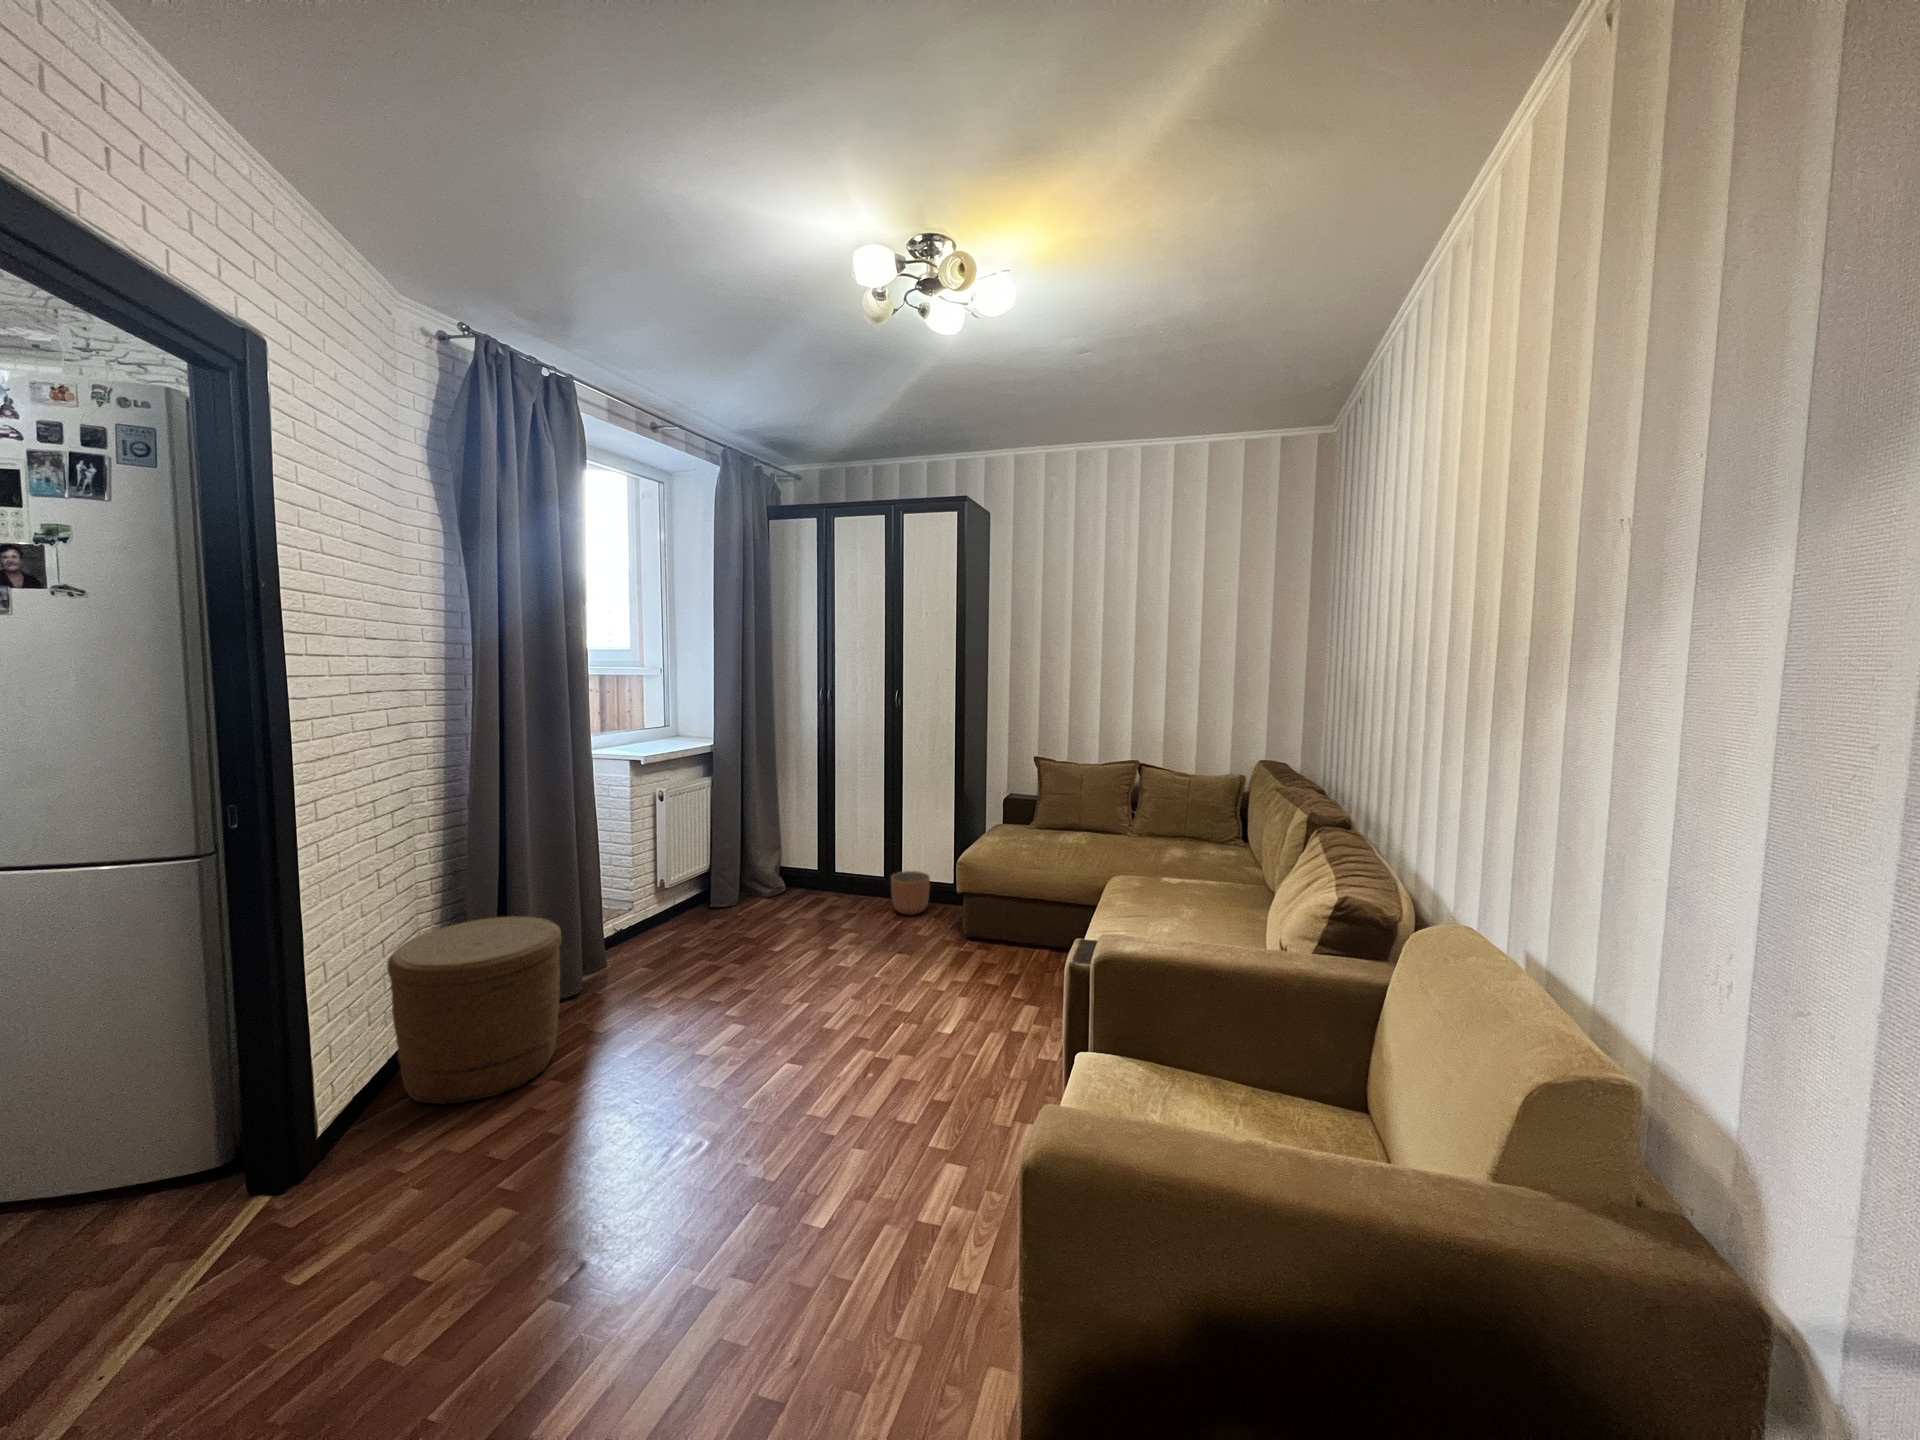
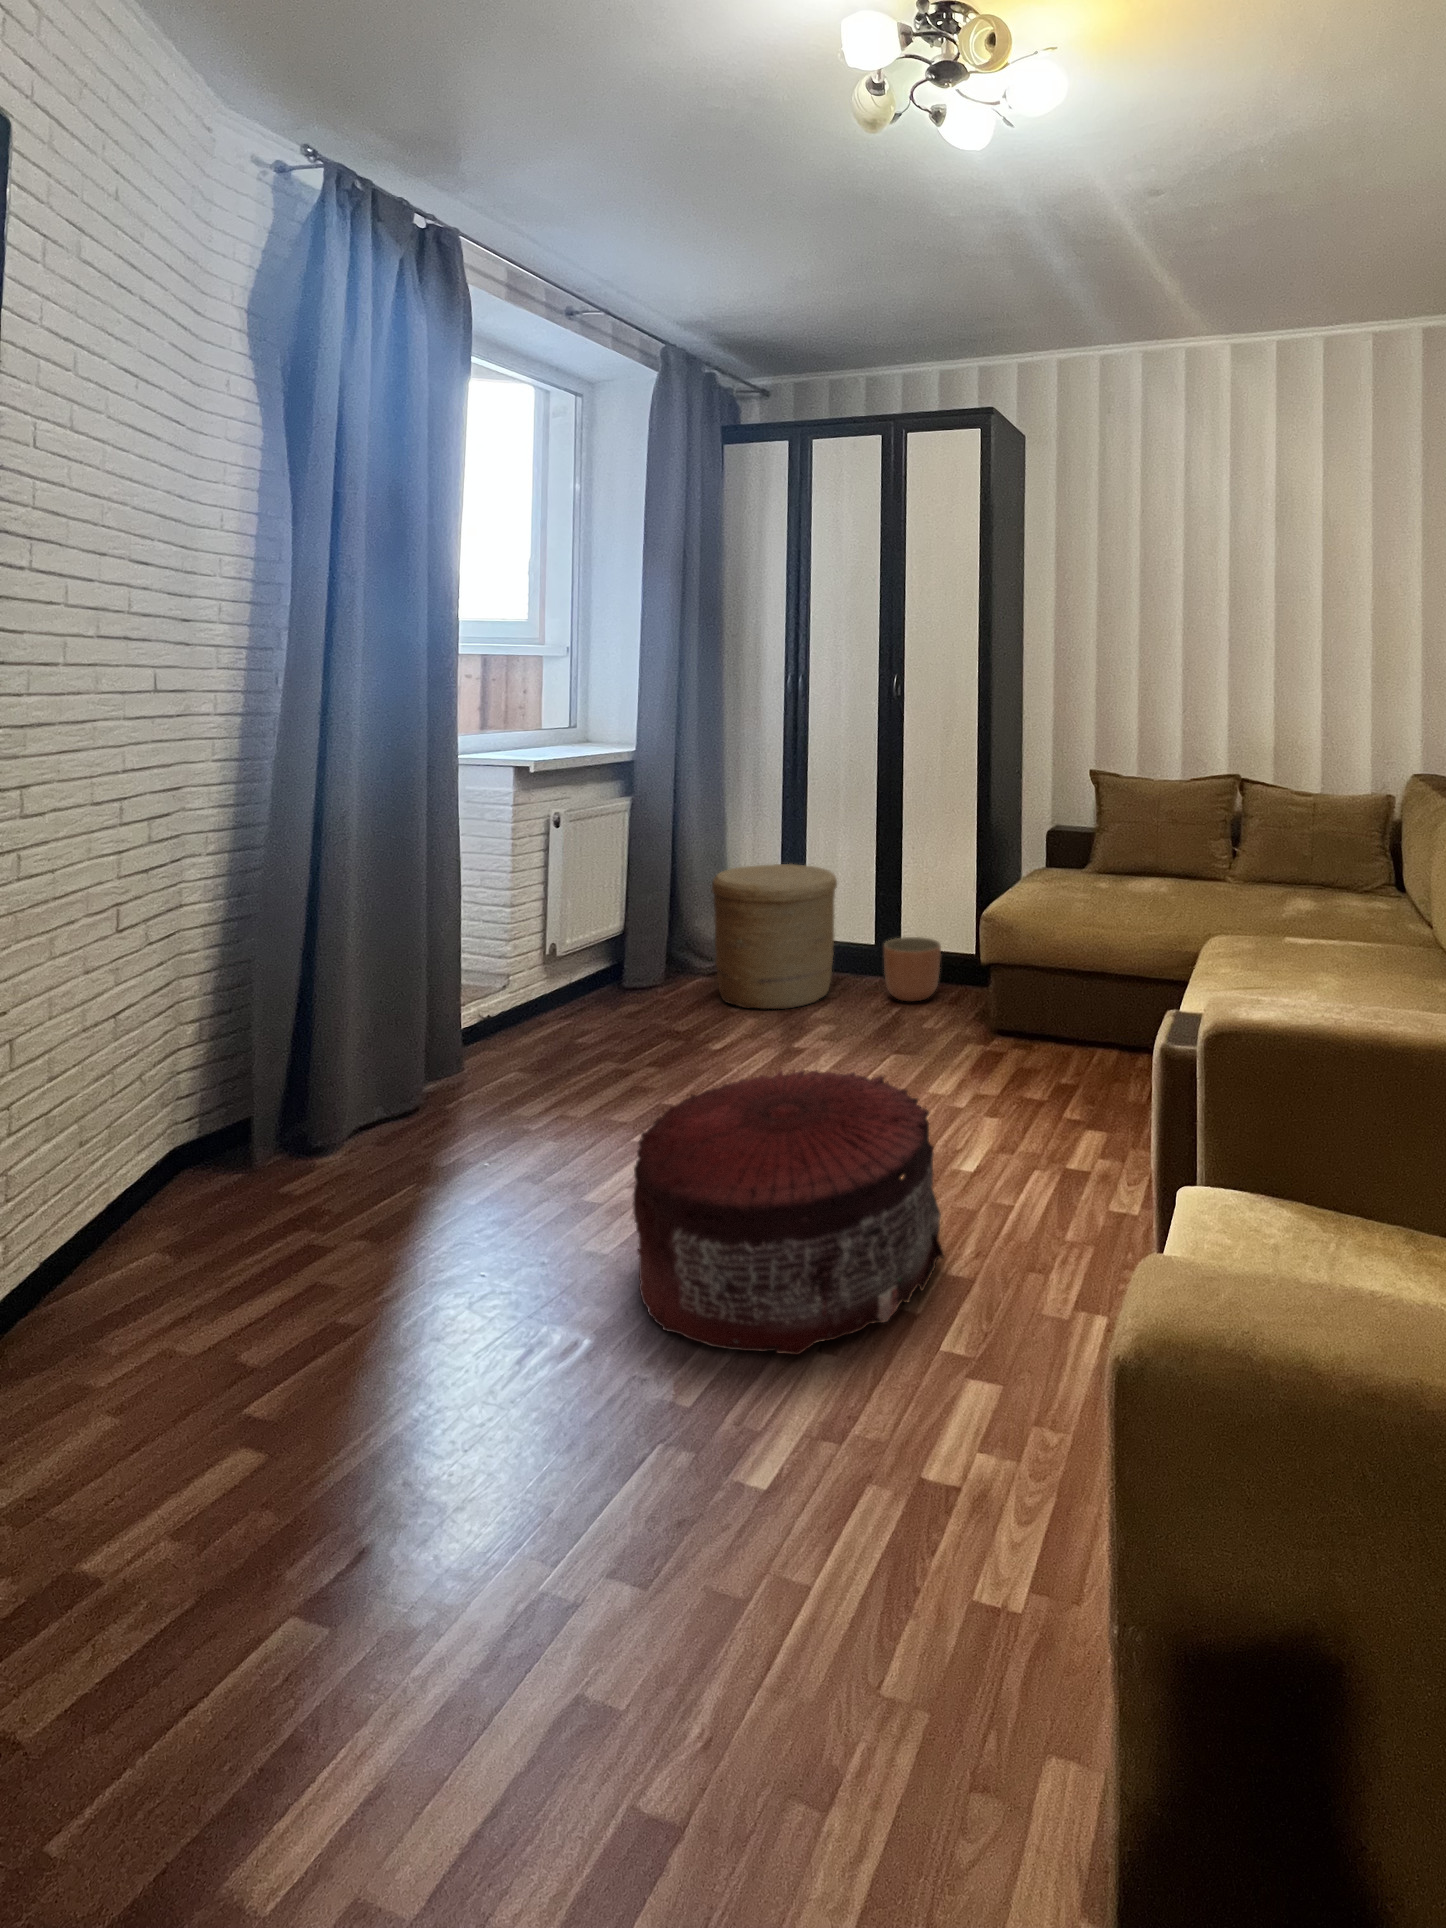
woven basket: present [387,916,562,1104] -> present [712,864,837,1009]
pouf: none [731,970,932,1151] -> present [633,1070,945,1355]

